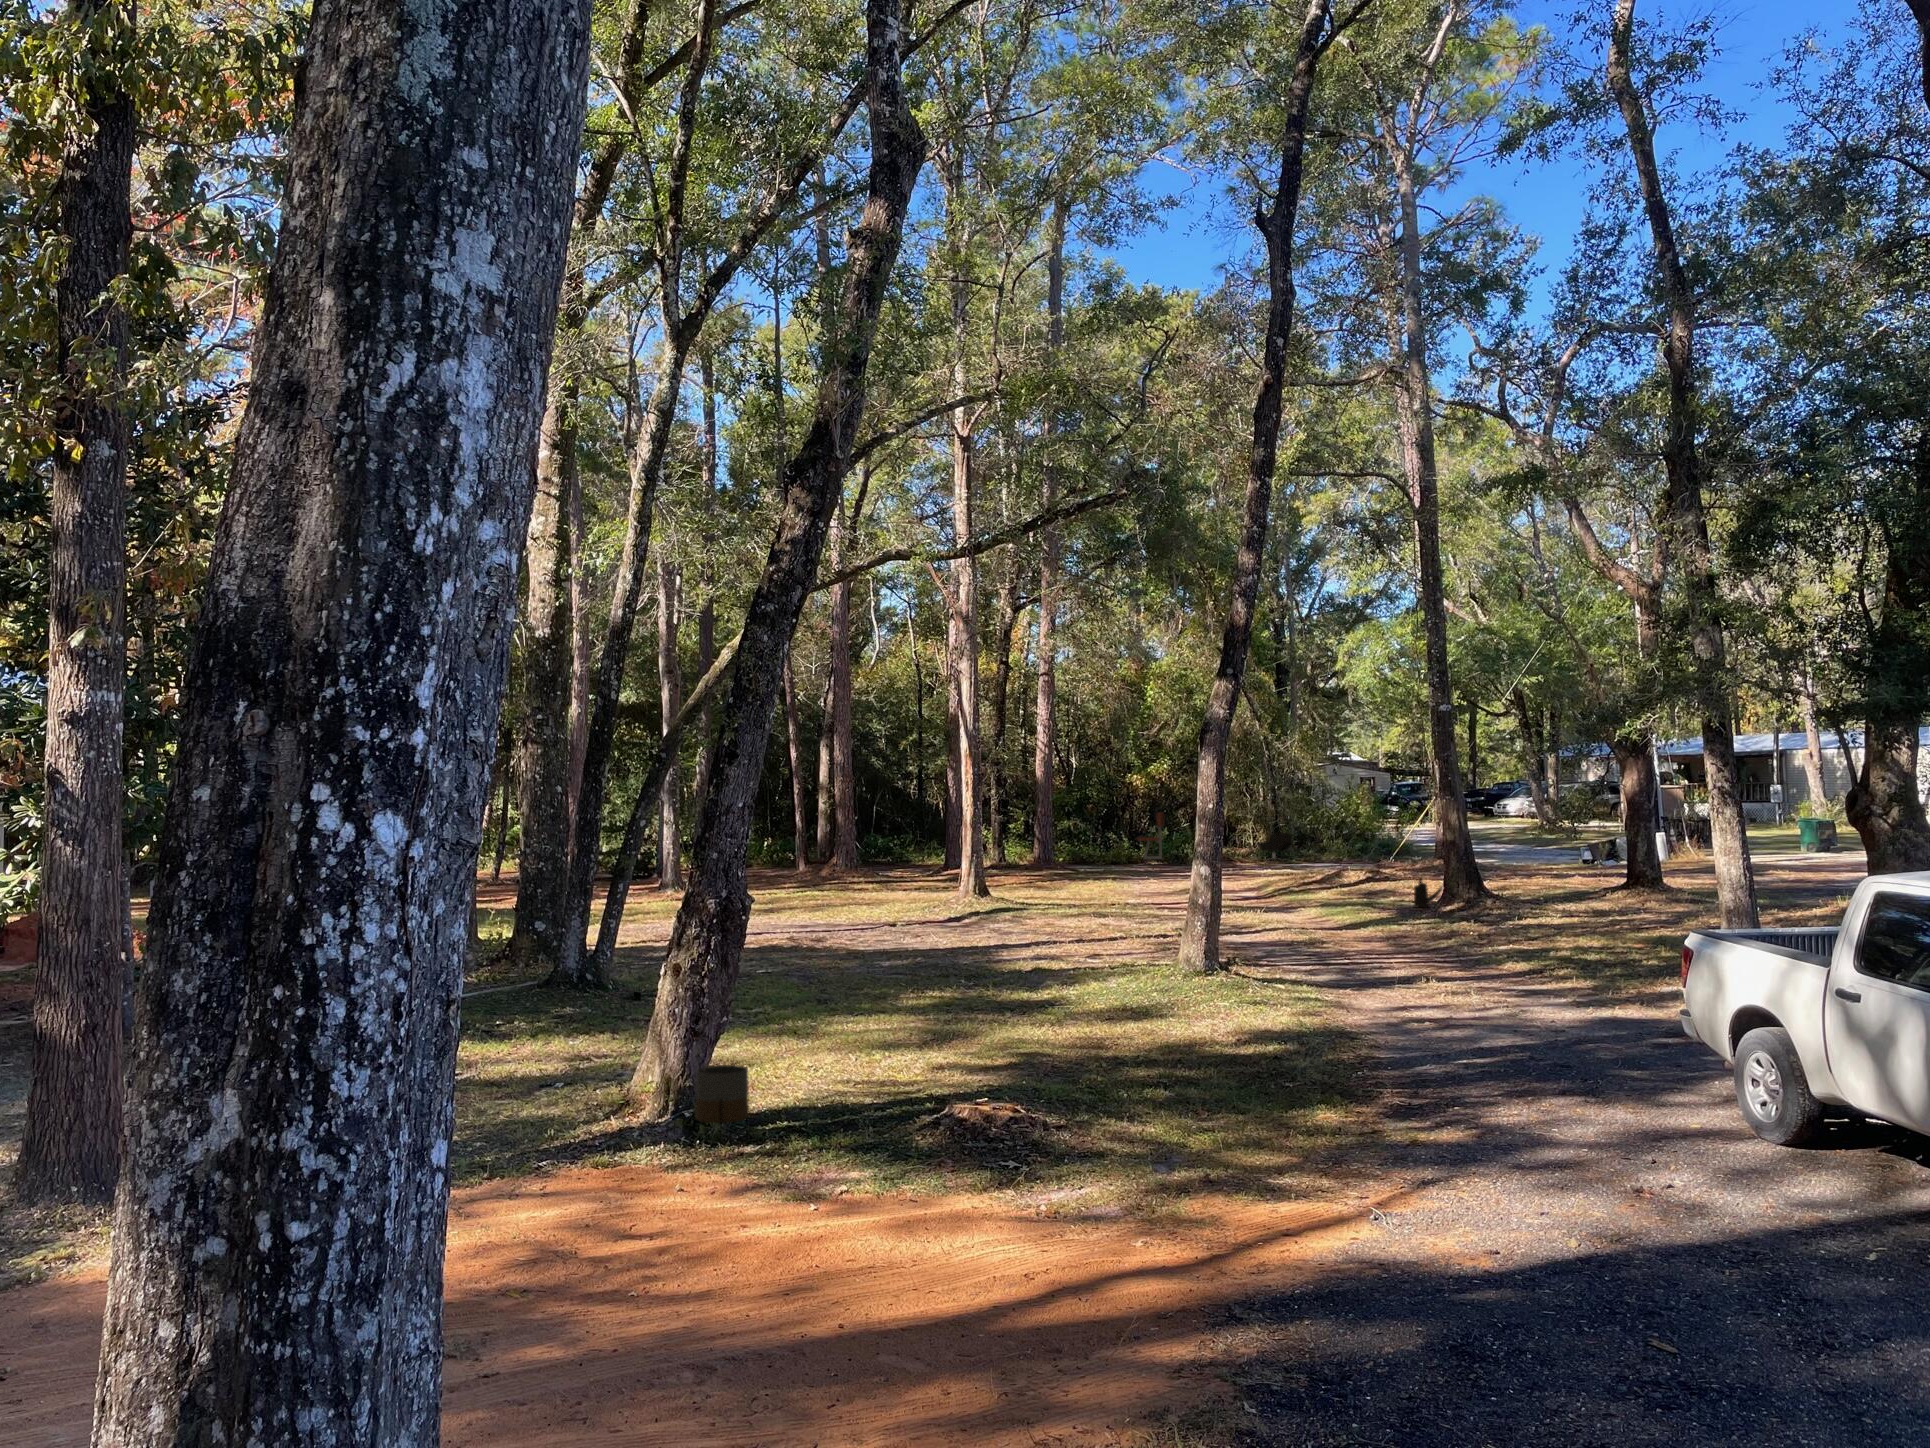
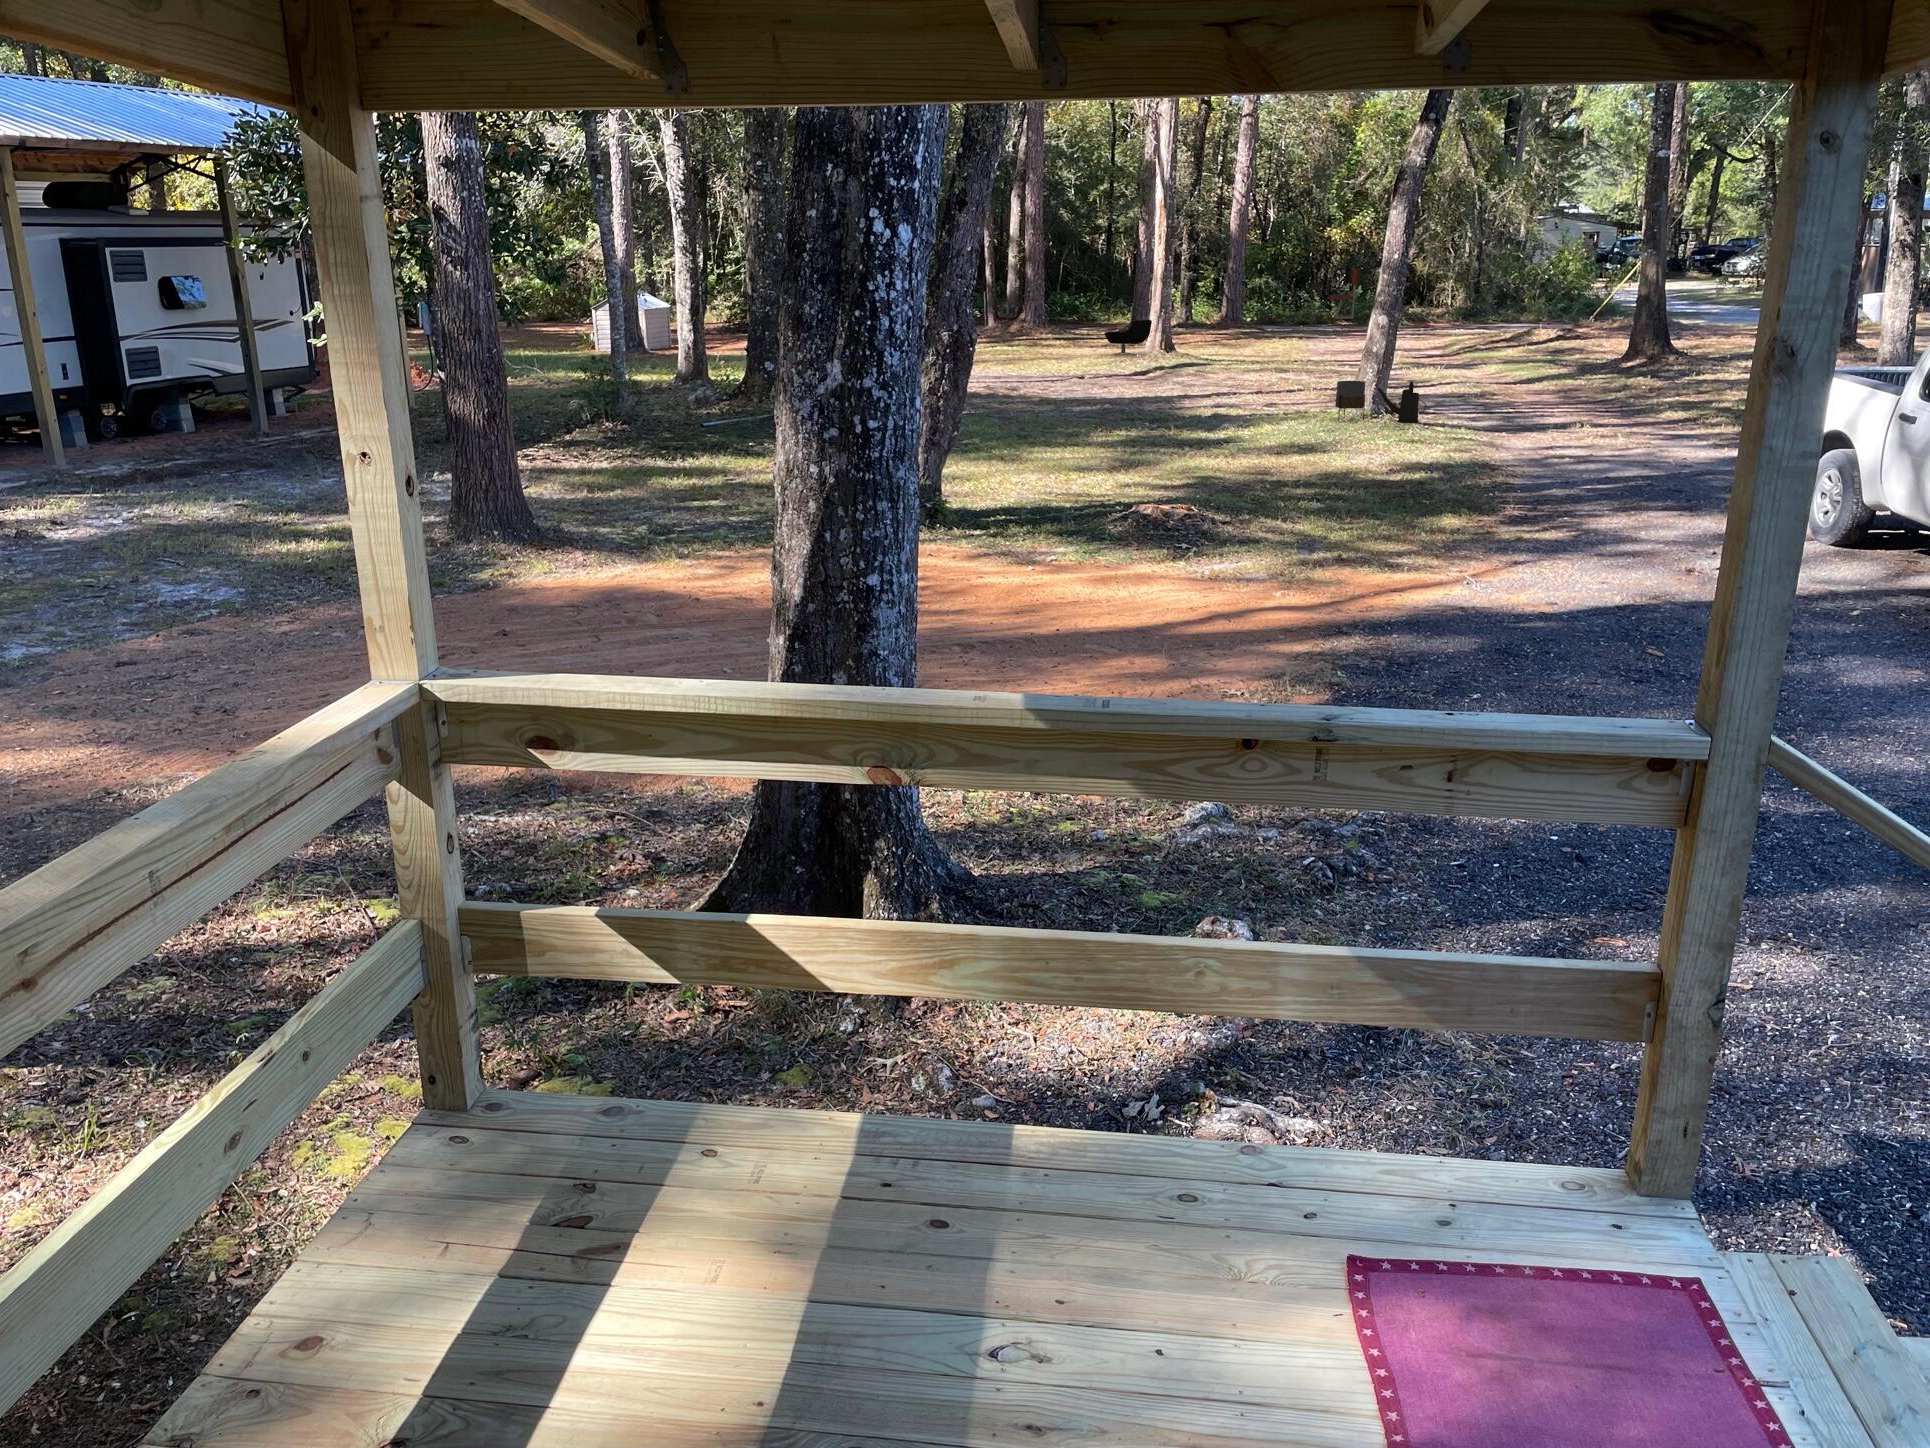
lounge chair: present [1257,832,1293,858] -> present [1105,320,1152,355]
watering can: present [1410,877,1443,908] -> present [1378,382,1426,423]
planter: present [695,1065,749,1139] -> present [1335,381,1365,421]

